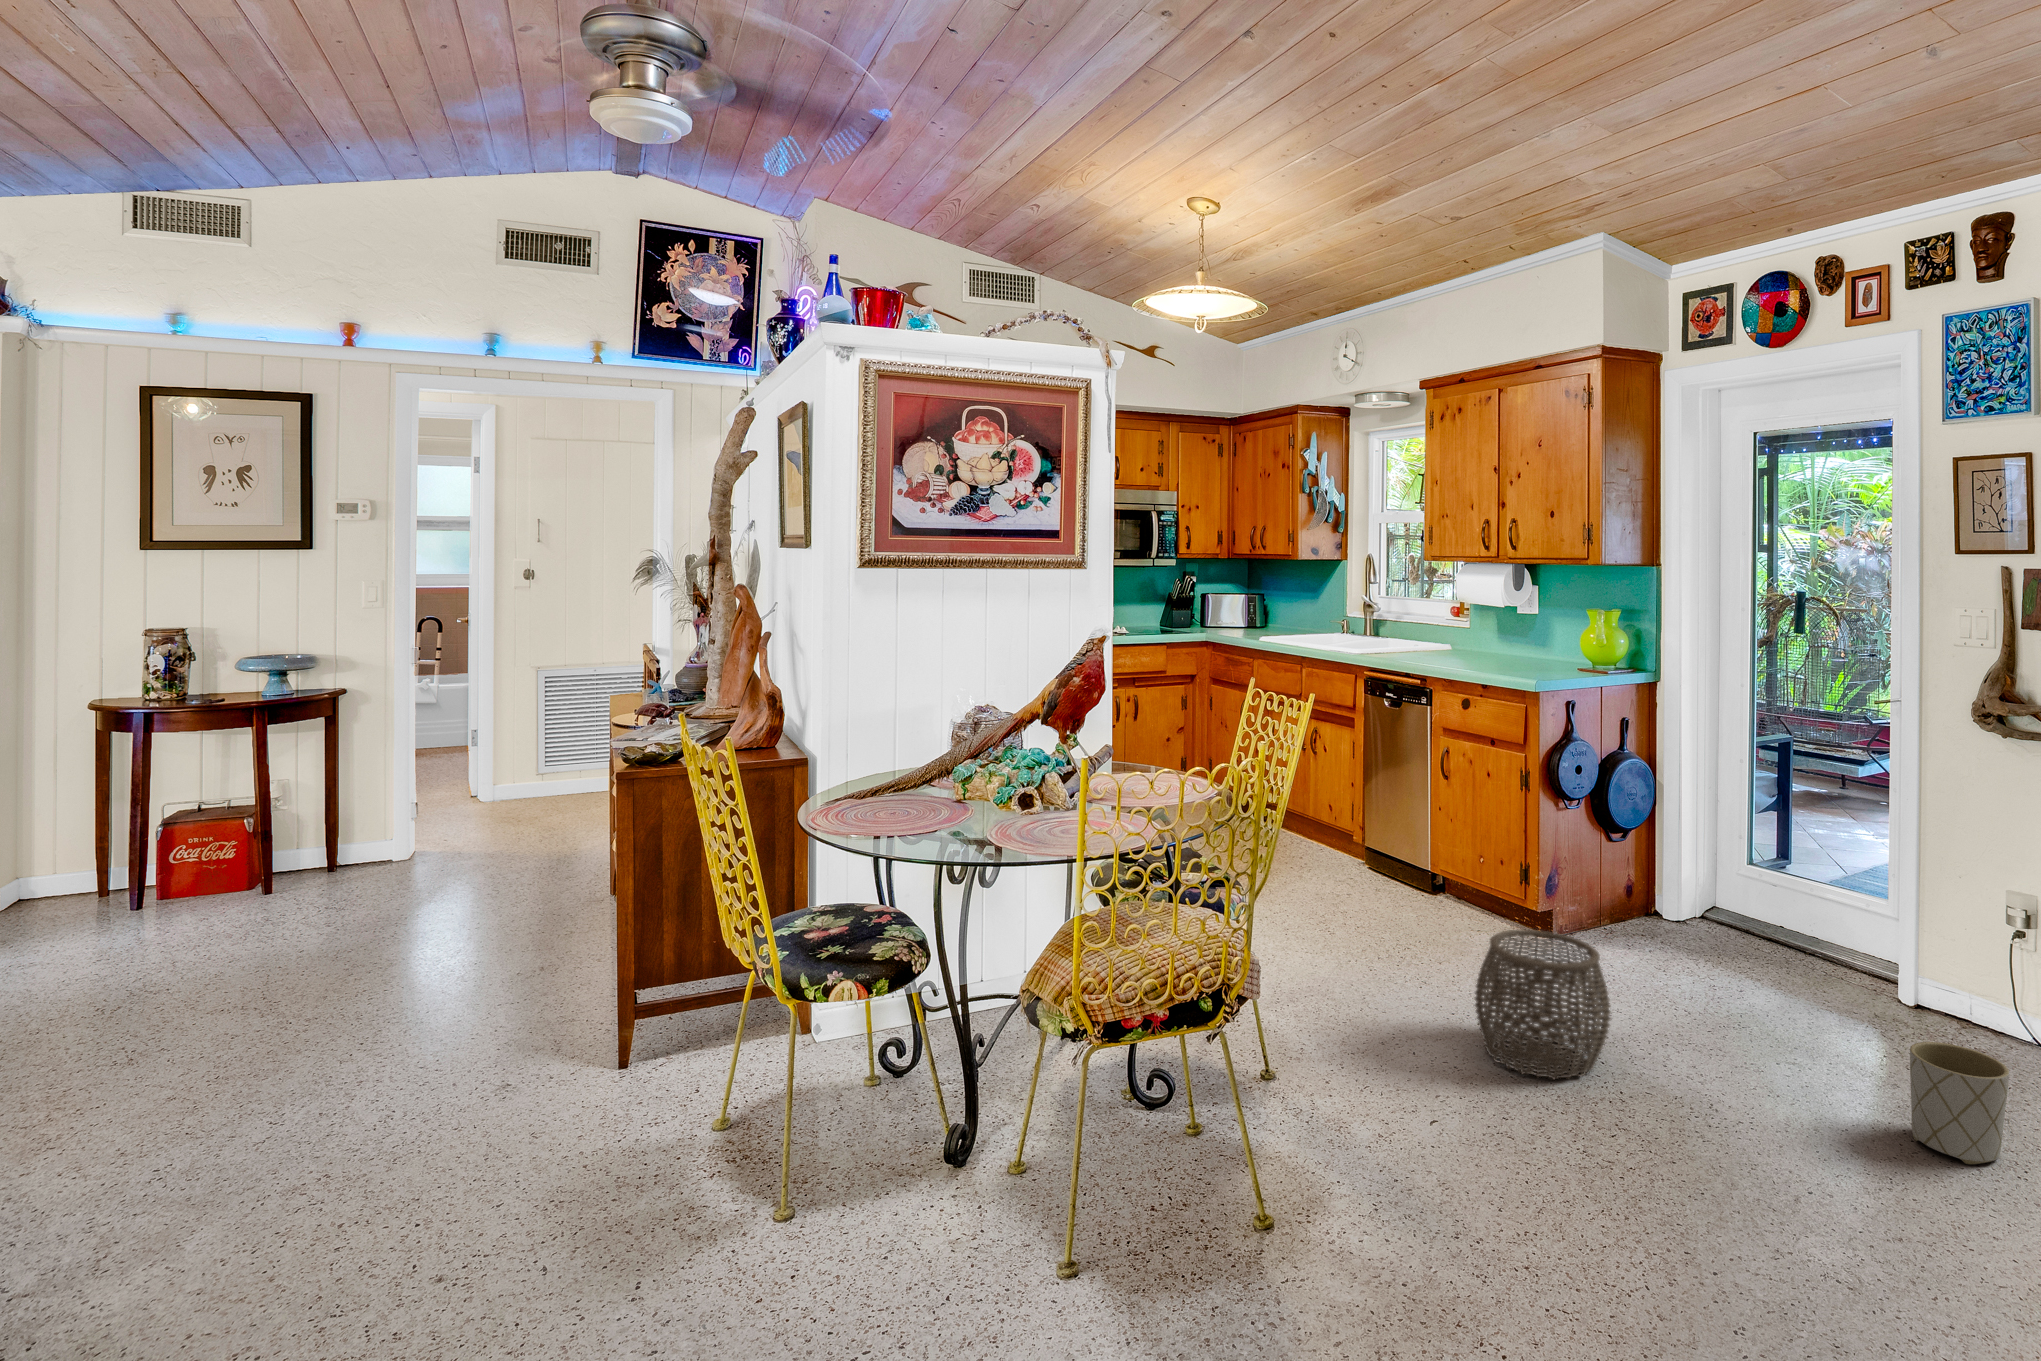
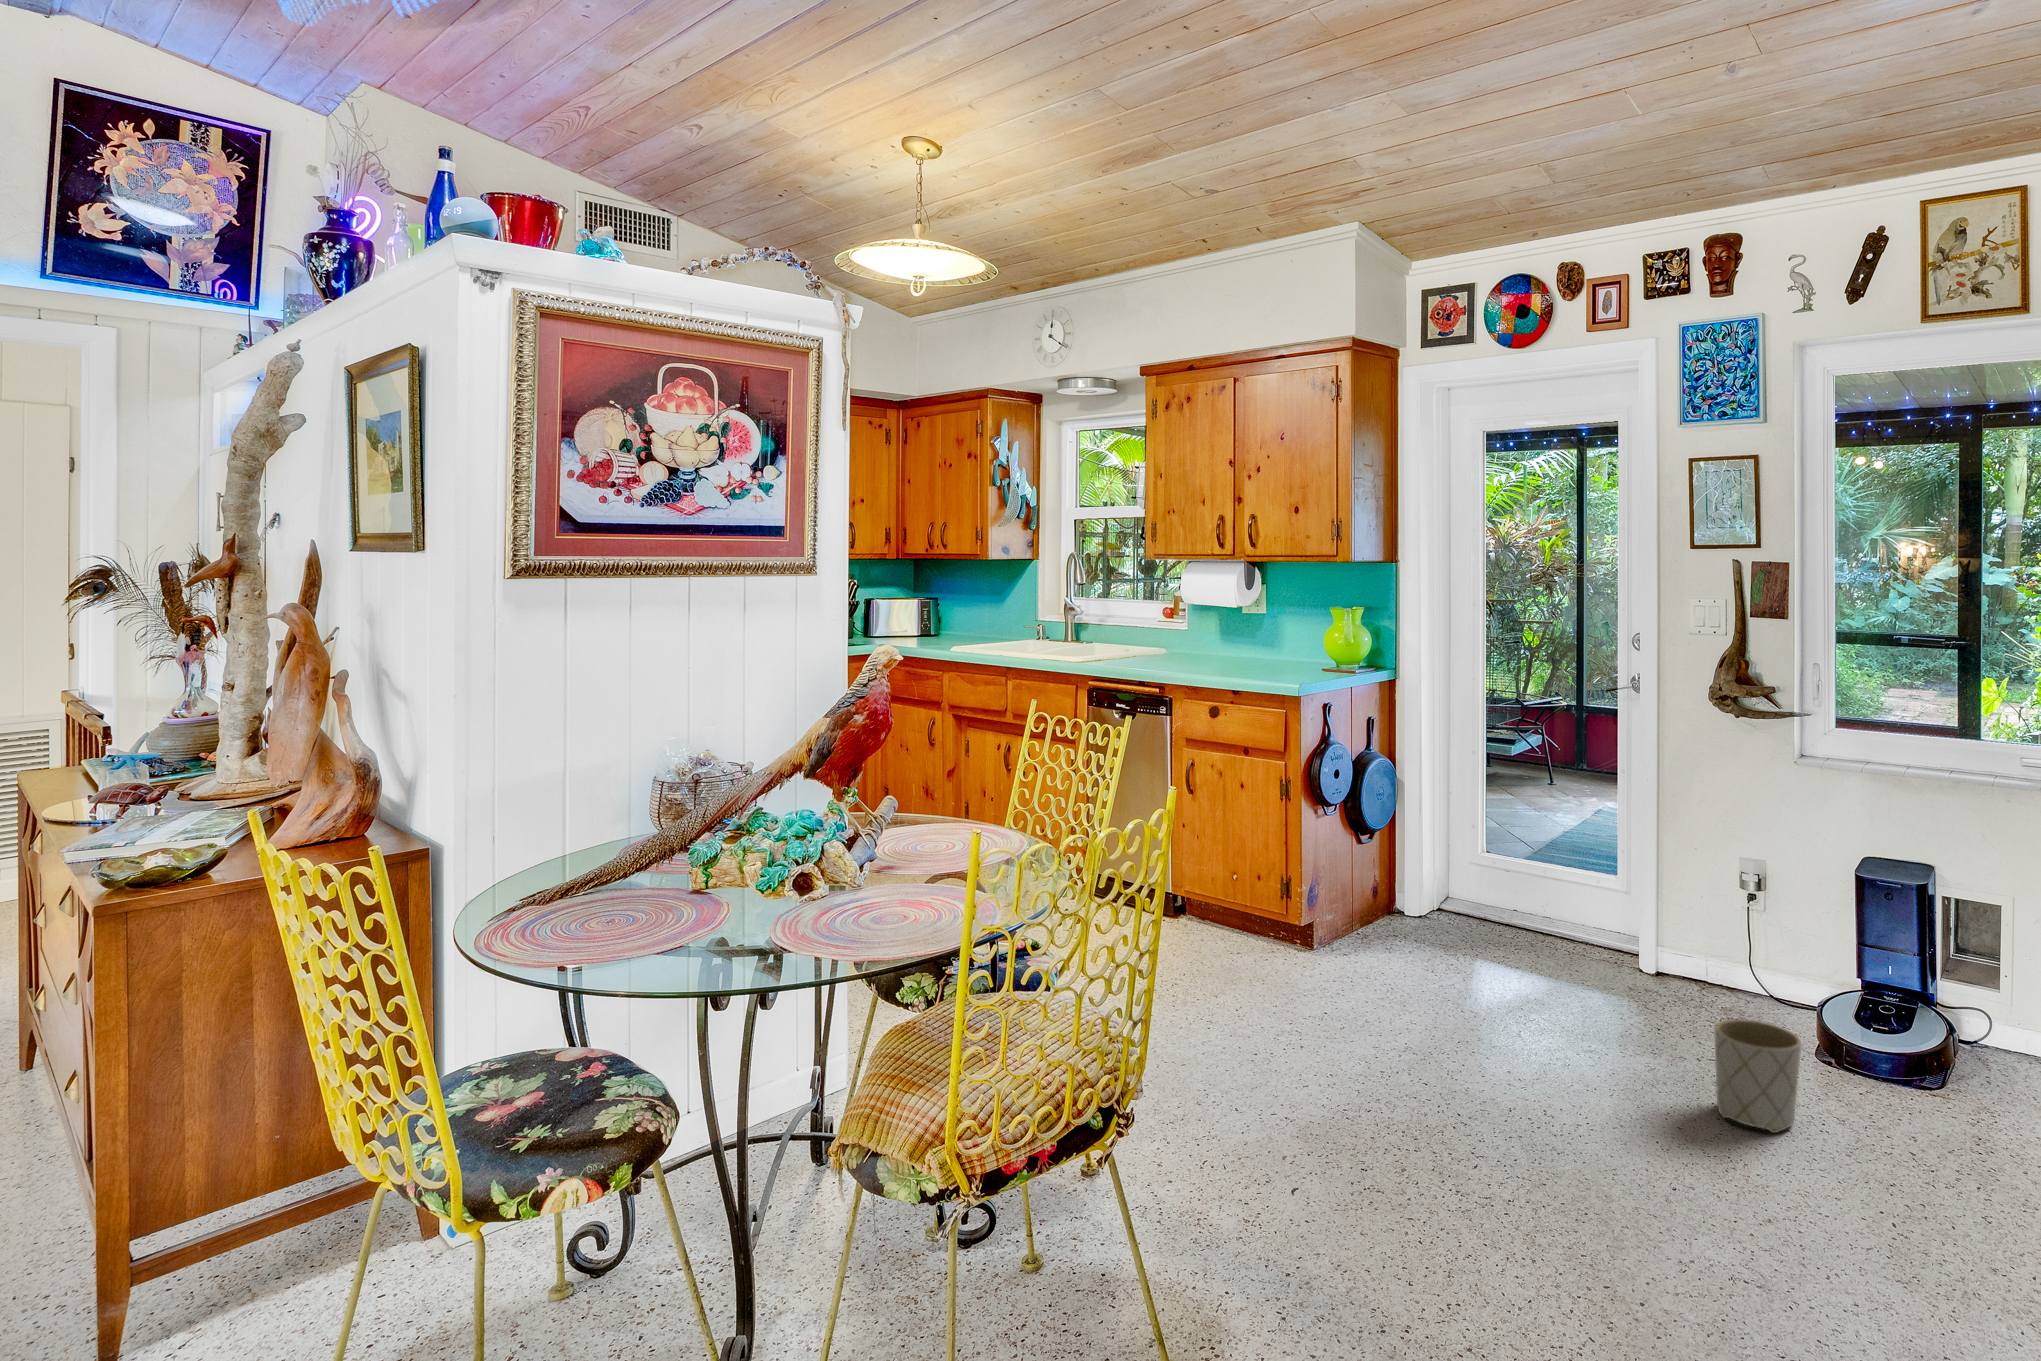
woven basket: present [1475,930,1611,1079] -> none [1294,958,1437,1119]

